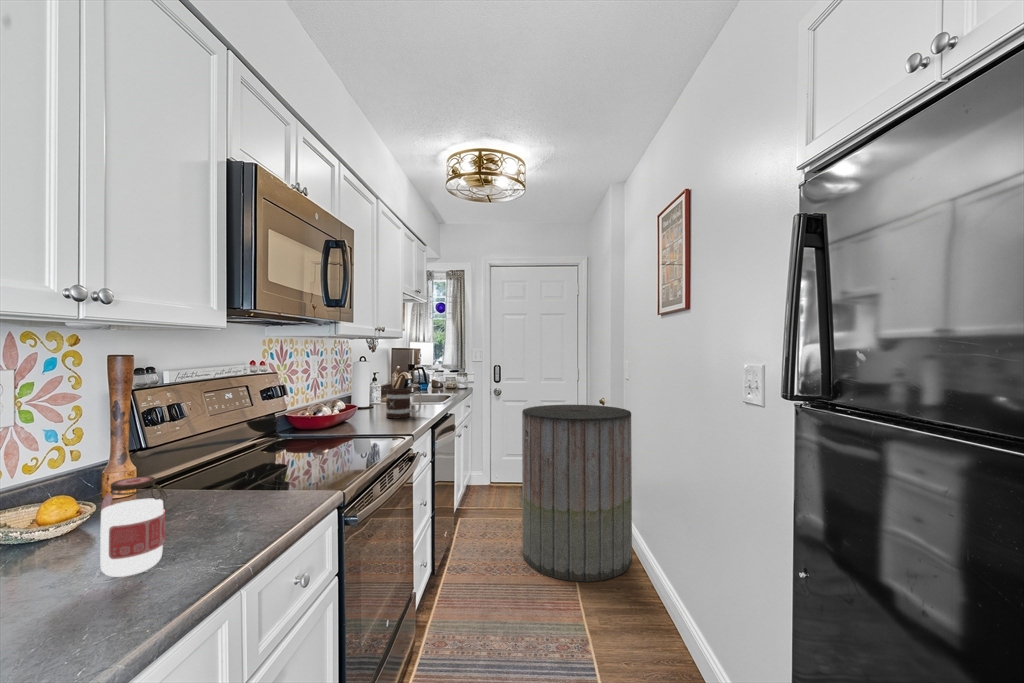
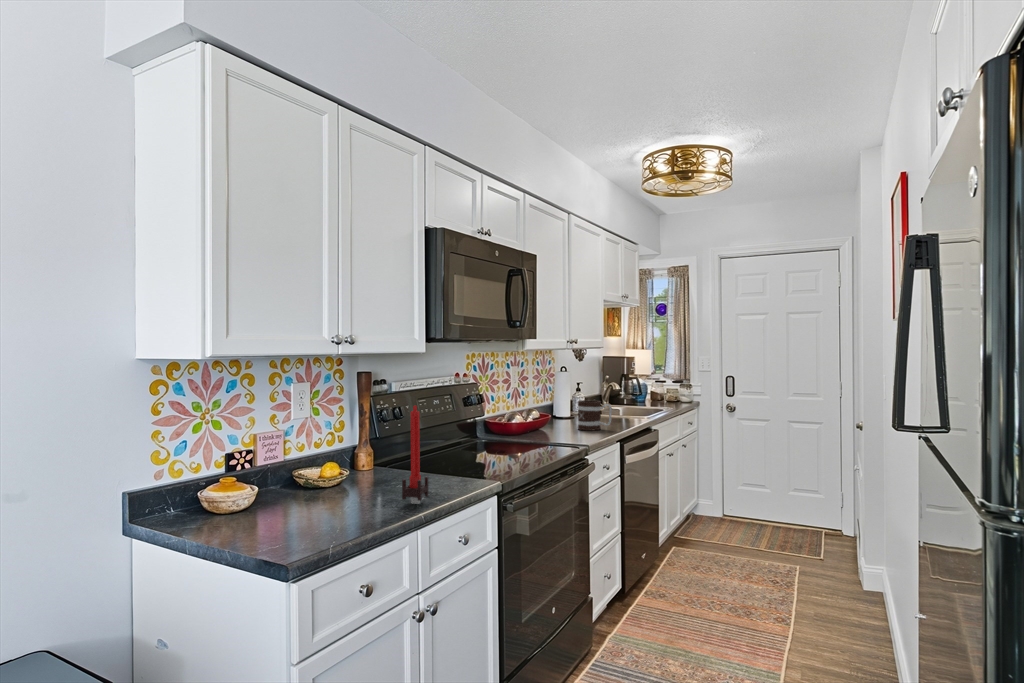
candle: none [208,398,253,549] -> present [402,406,428,504]
trash can: present [522,405,632,582] -> none [732,426,879,640]
jar: present [100,476,167,577] -> none [349,451,381,509]

